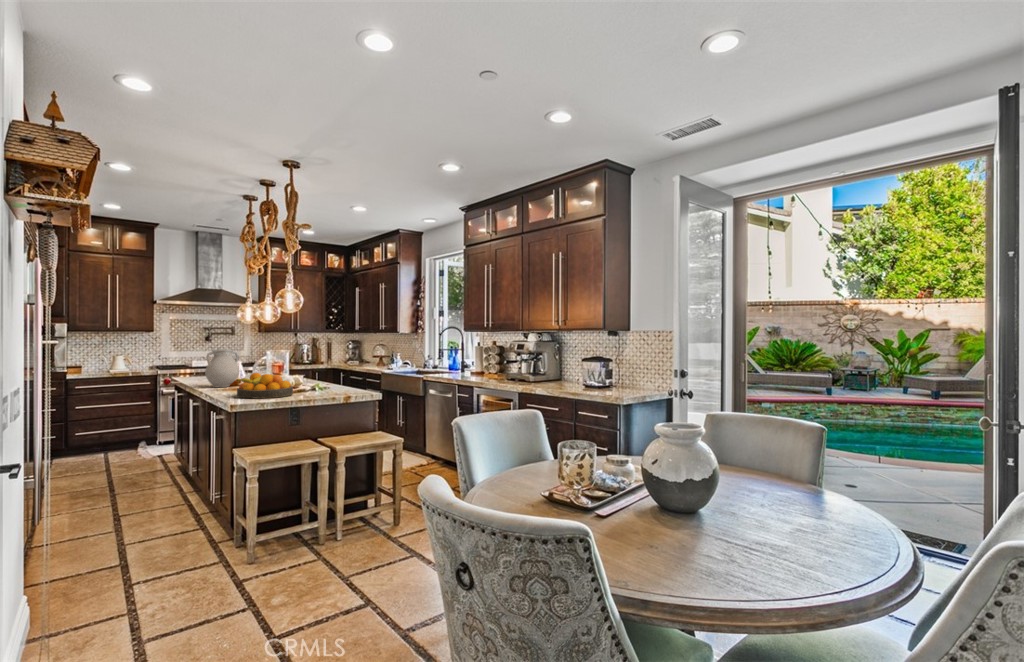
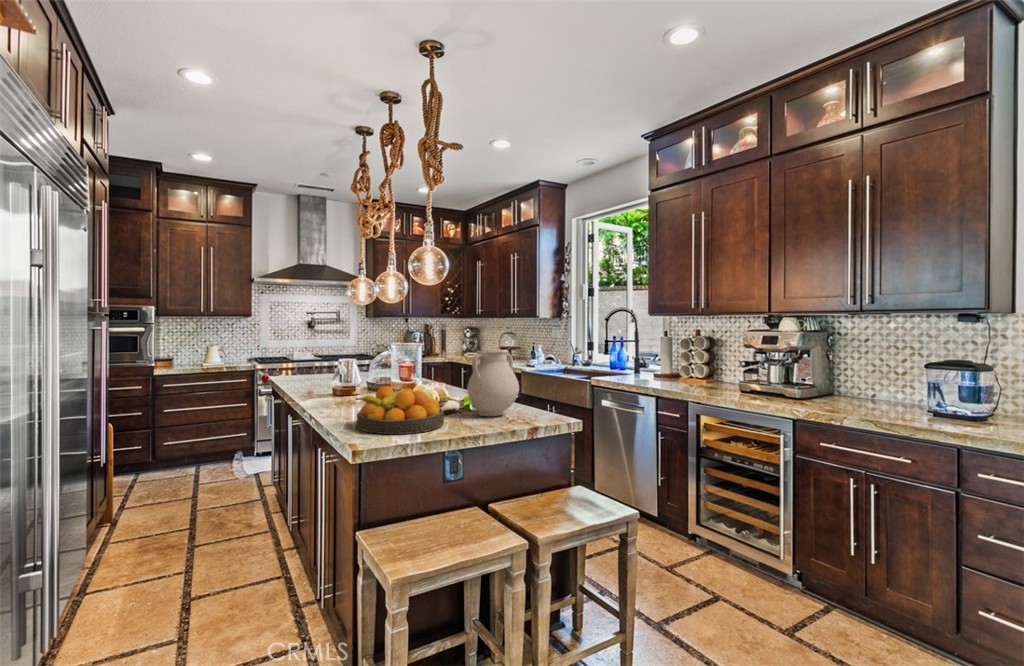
vase: present [205,350,239,387] -> present [467,350,519,416]

